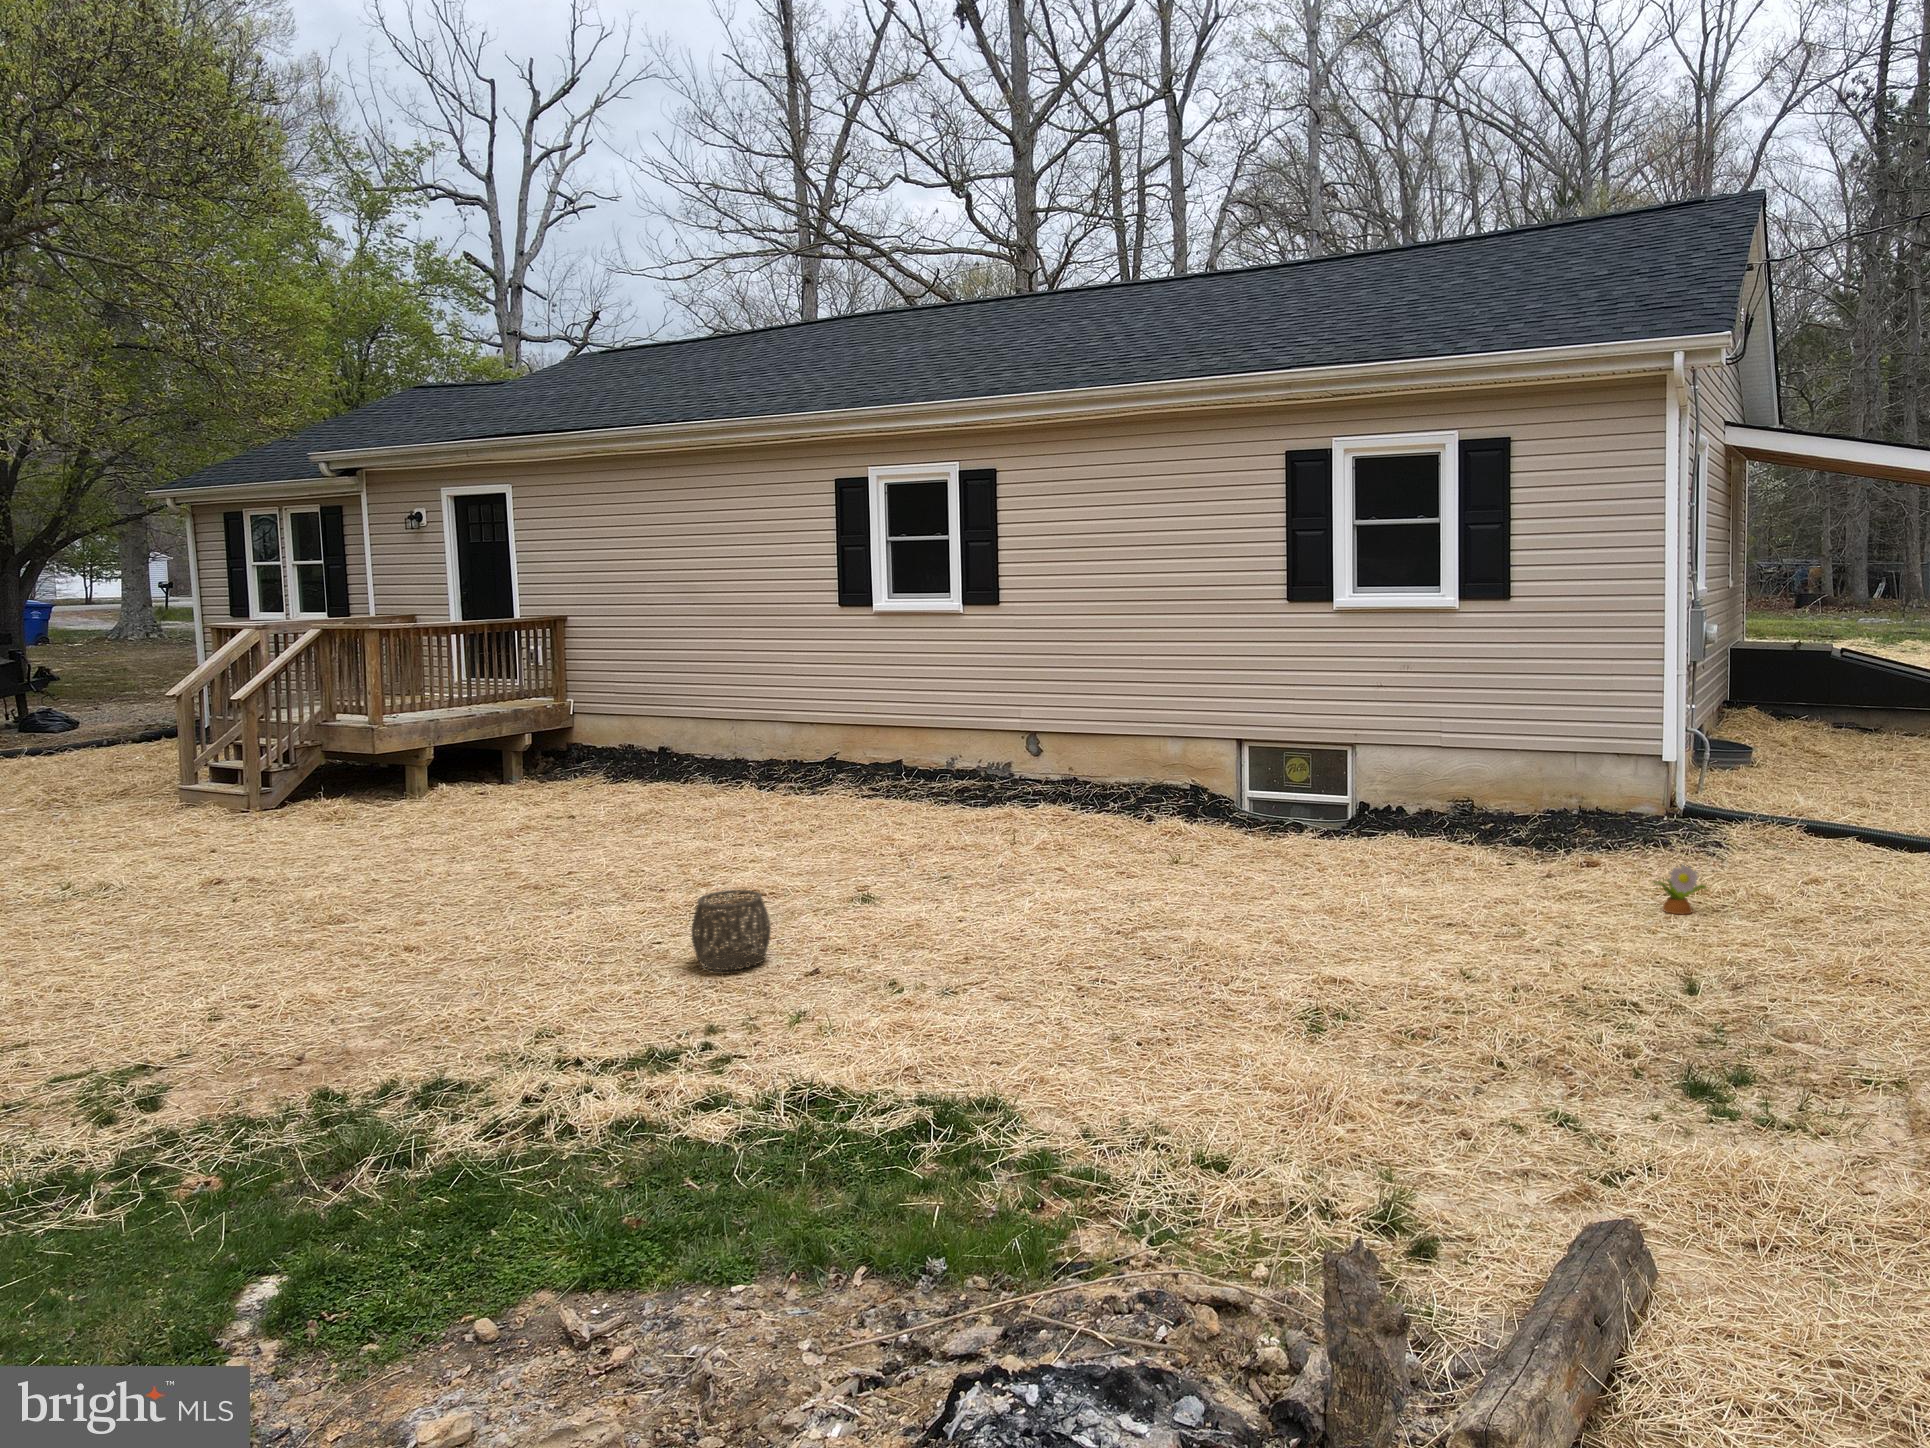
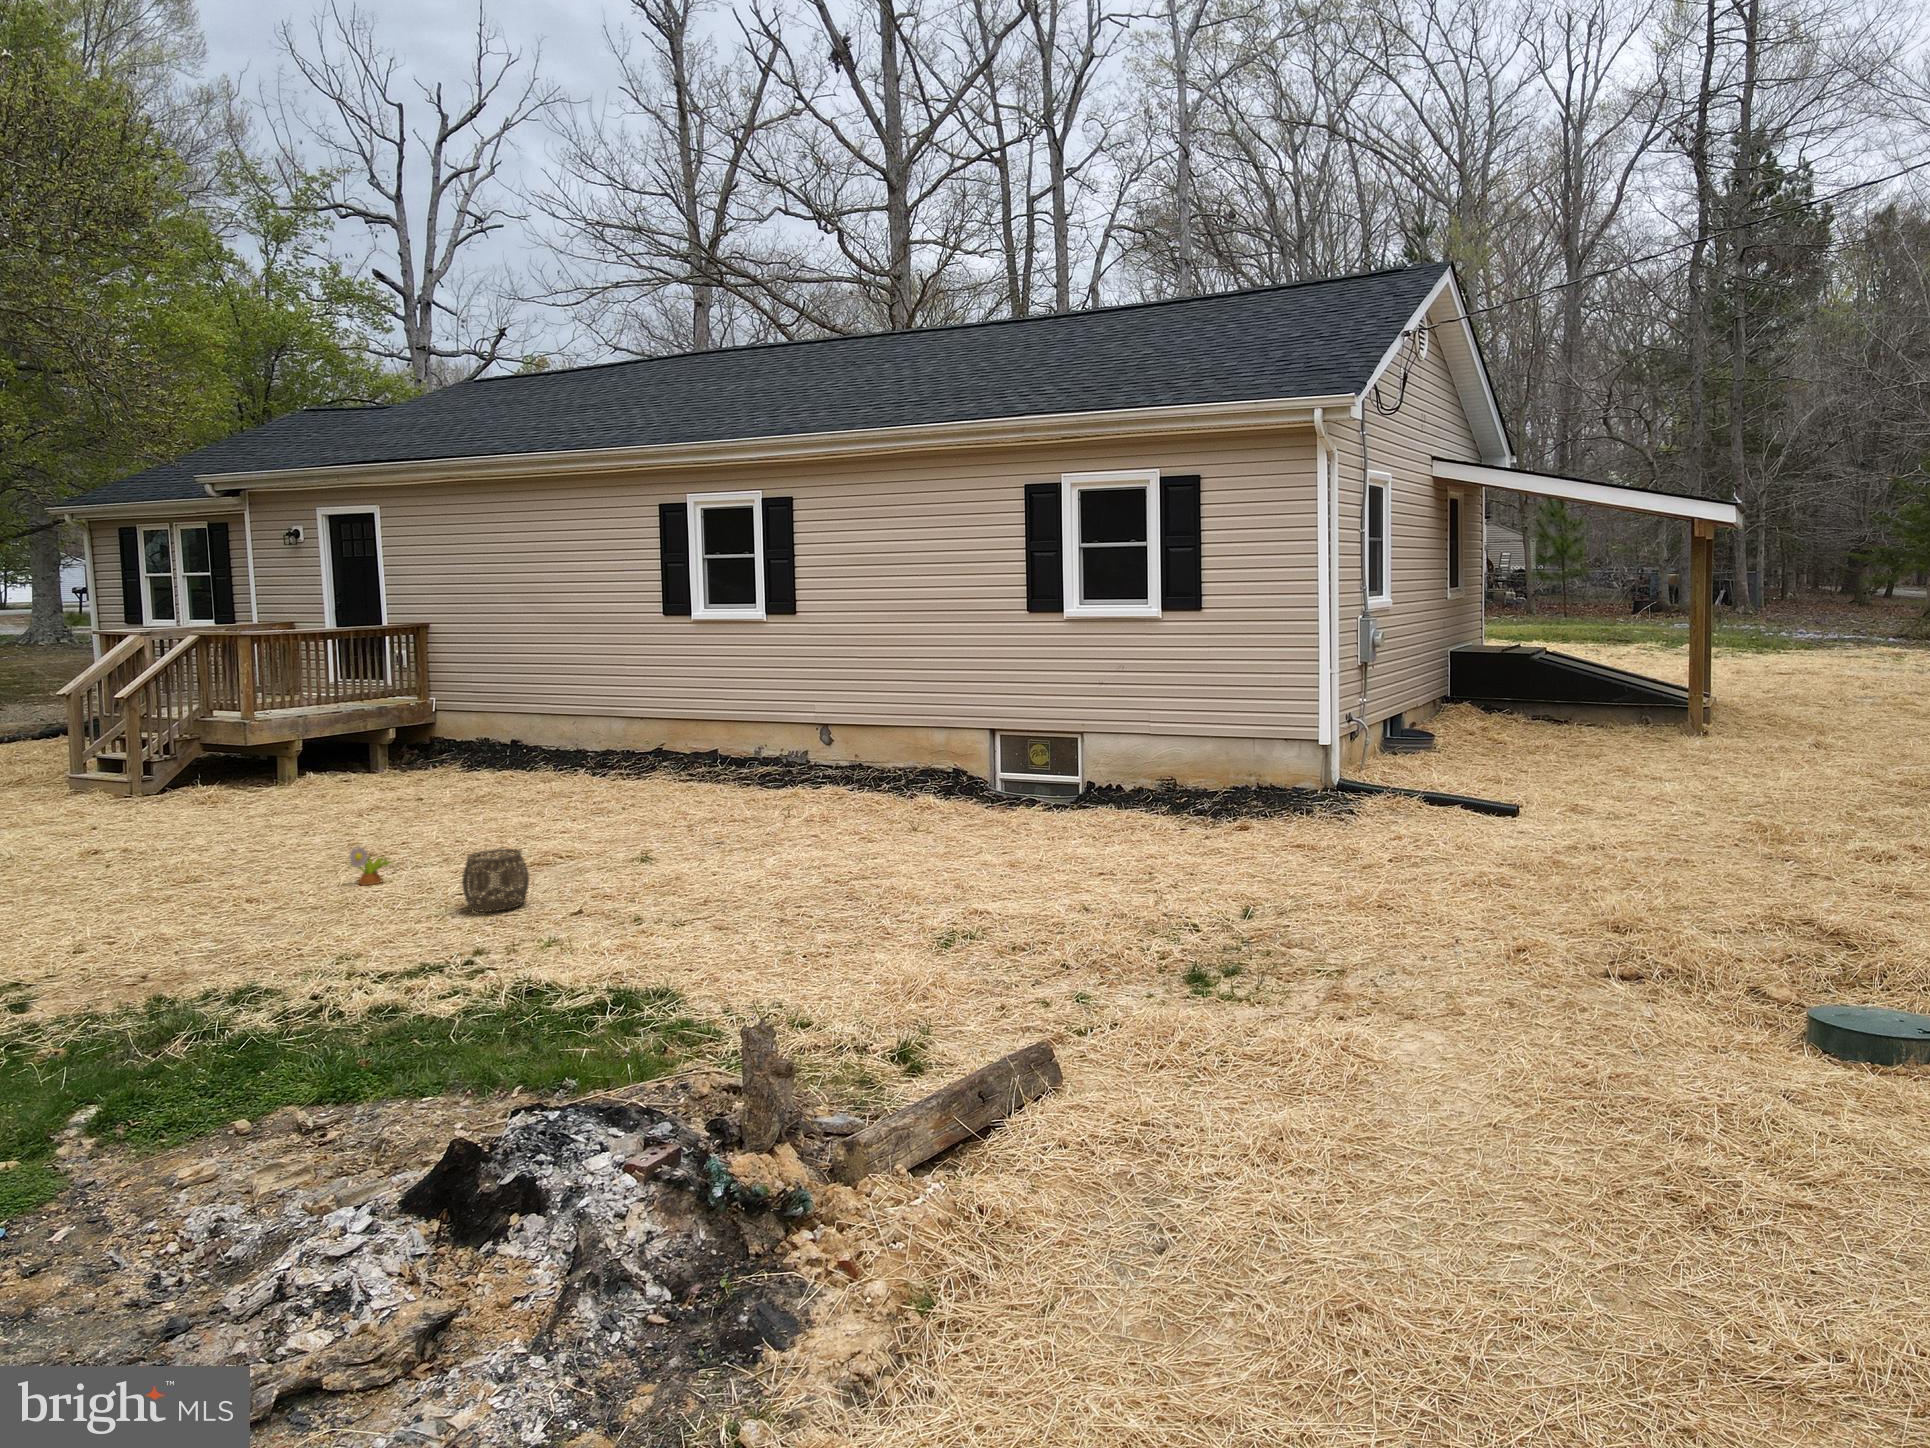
decorative plant: present [1653,864,1706,915] -> present [349,846,394,885]

